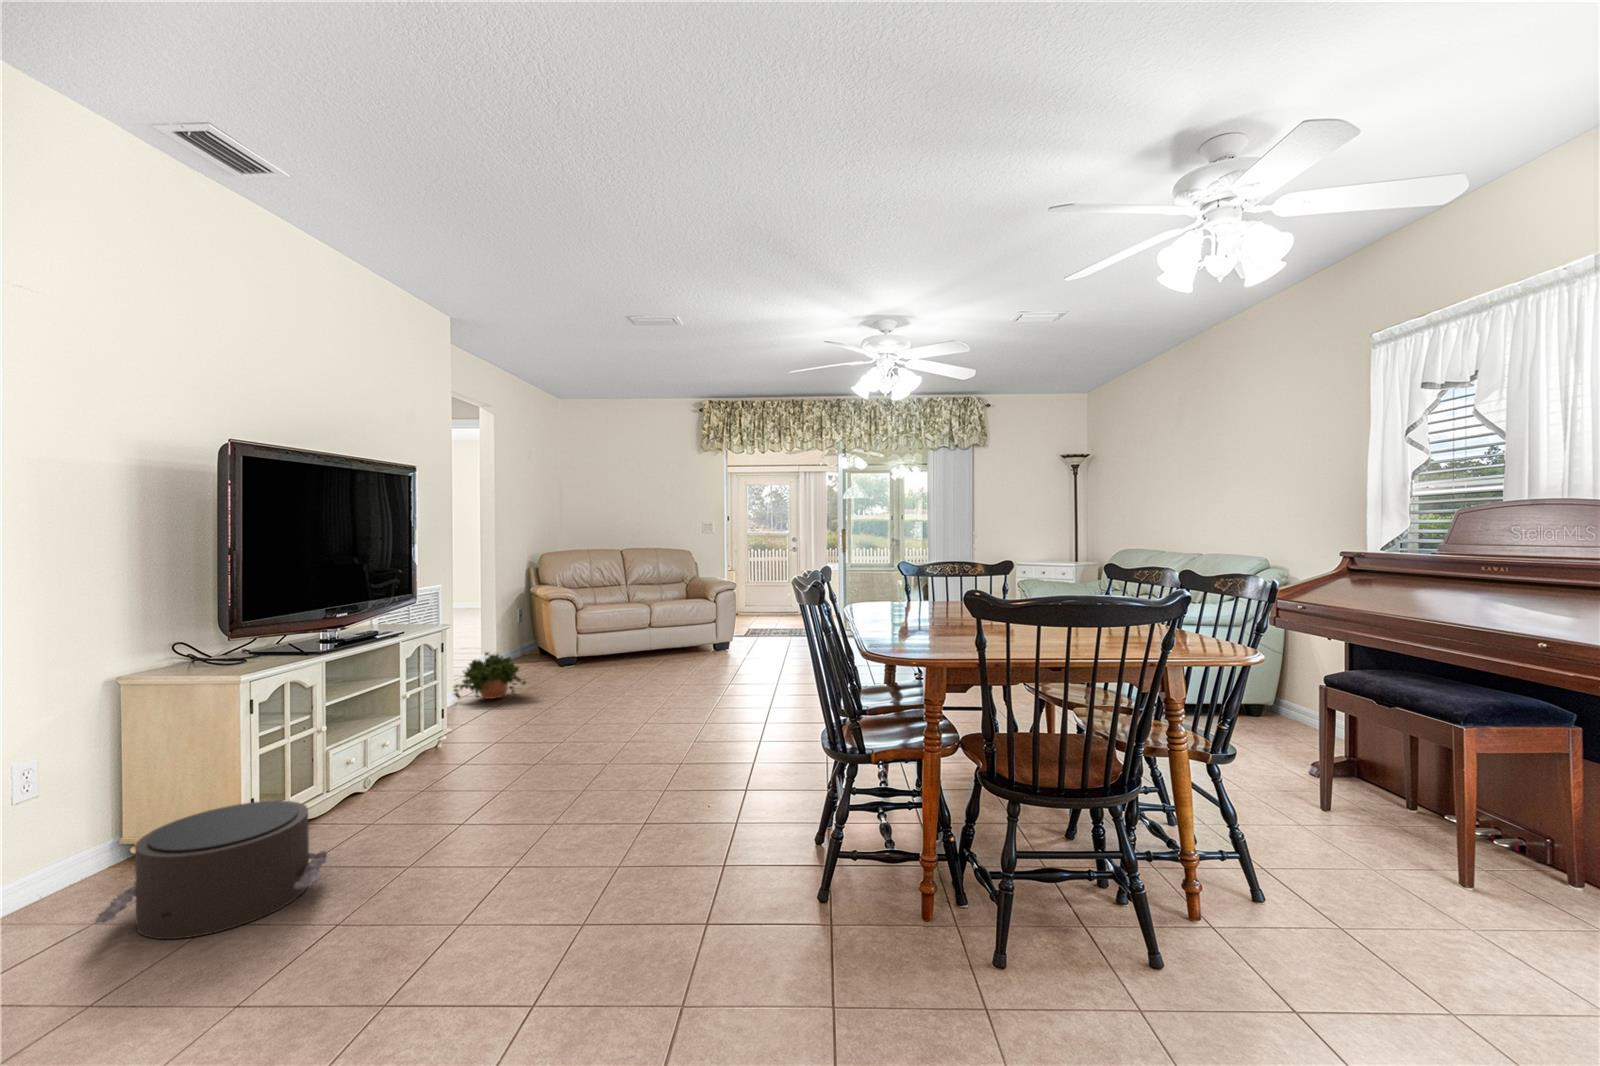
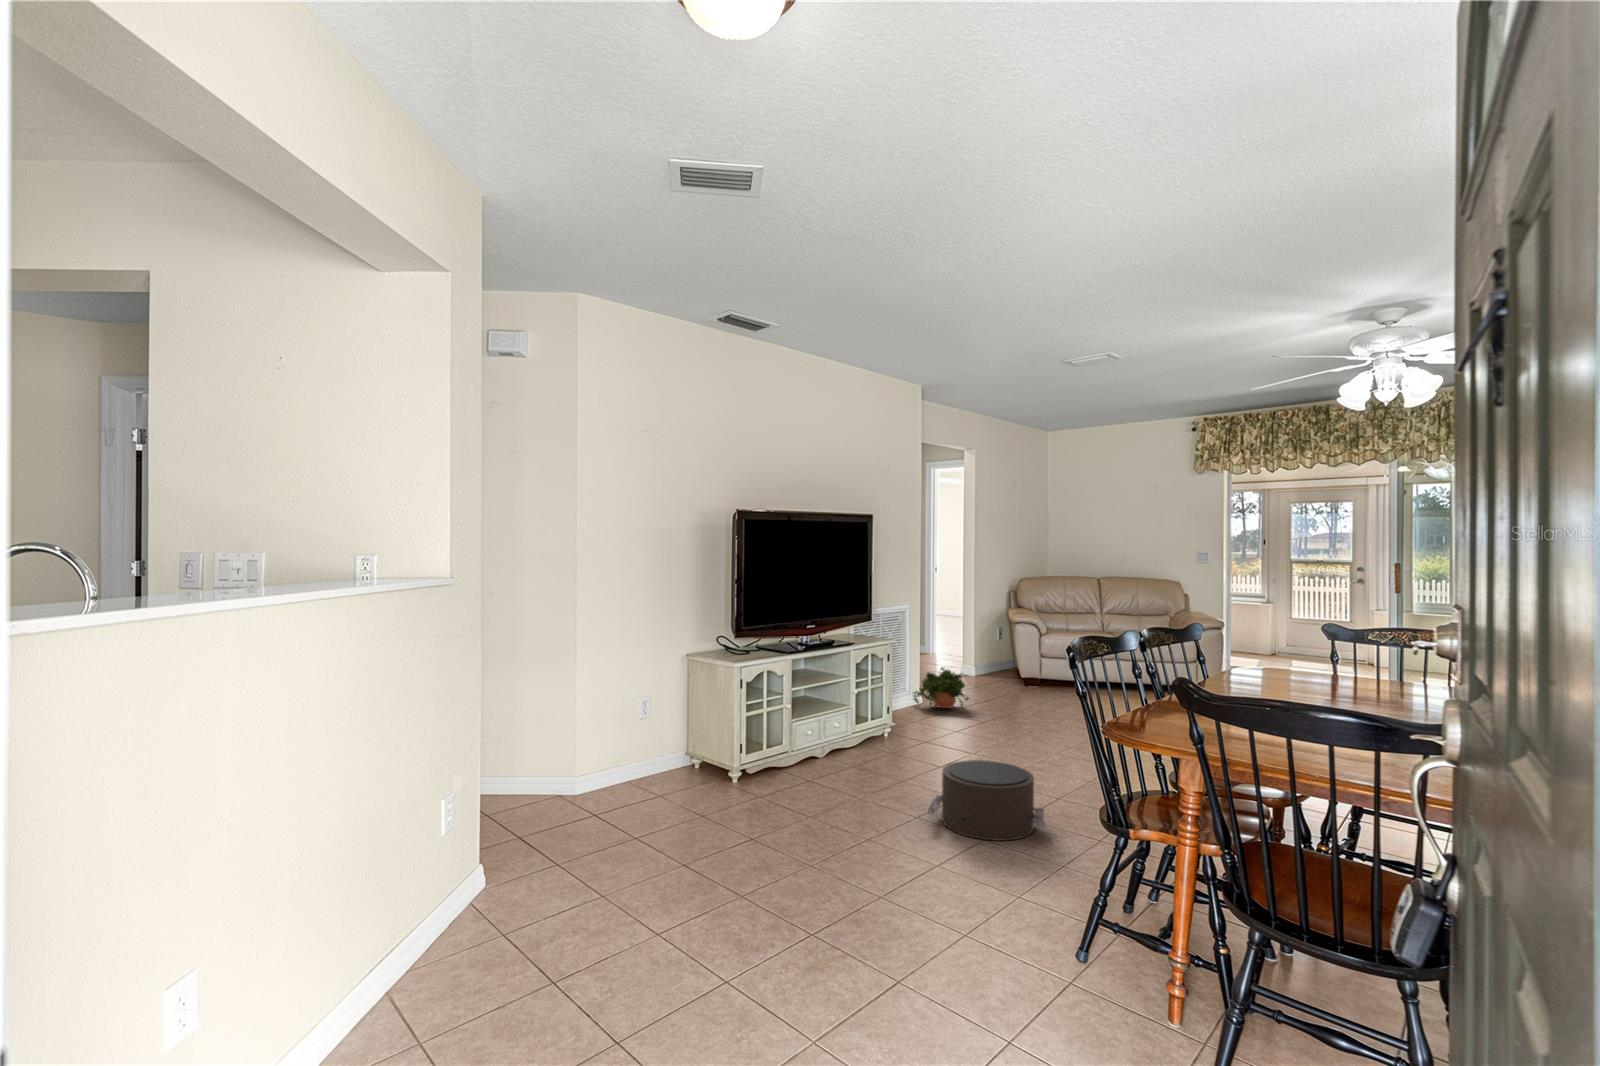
pouf: present [94,801,327,939] -> present [928,760,1045,841]

